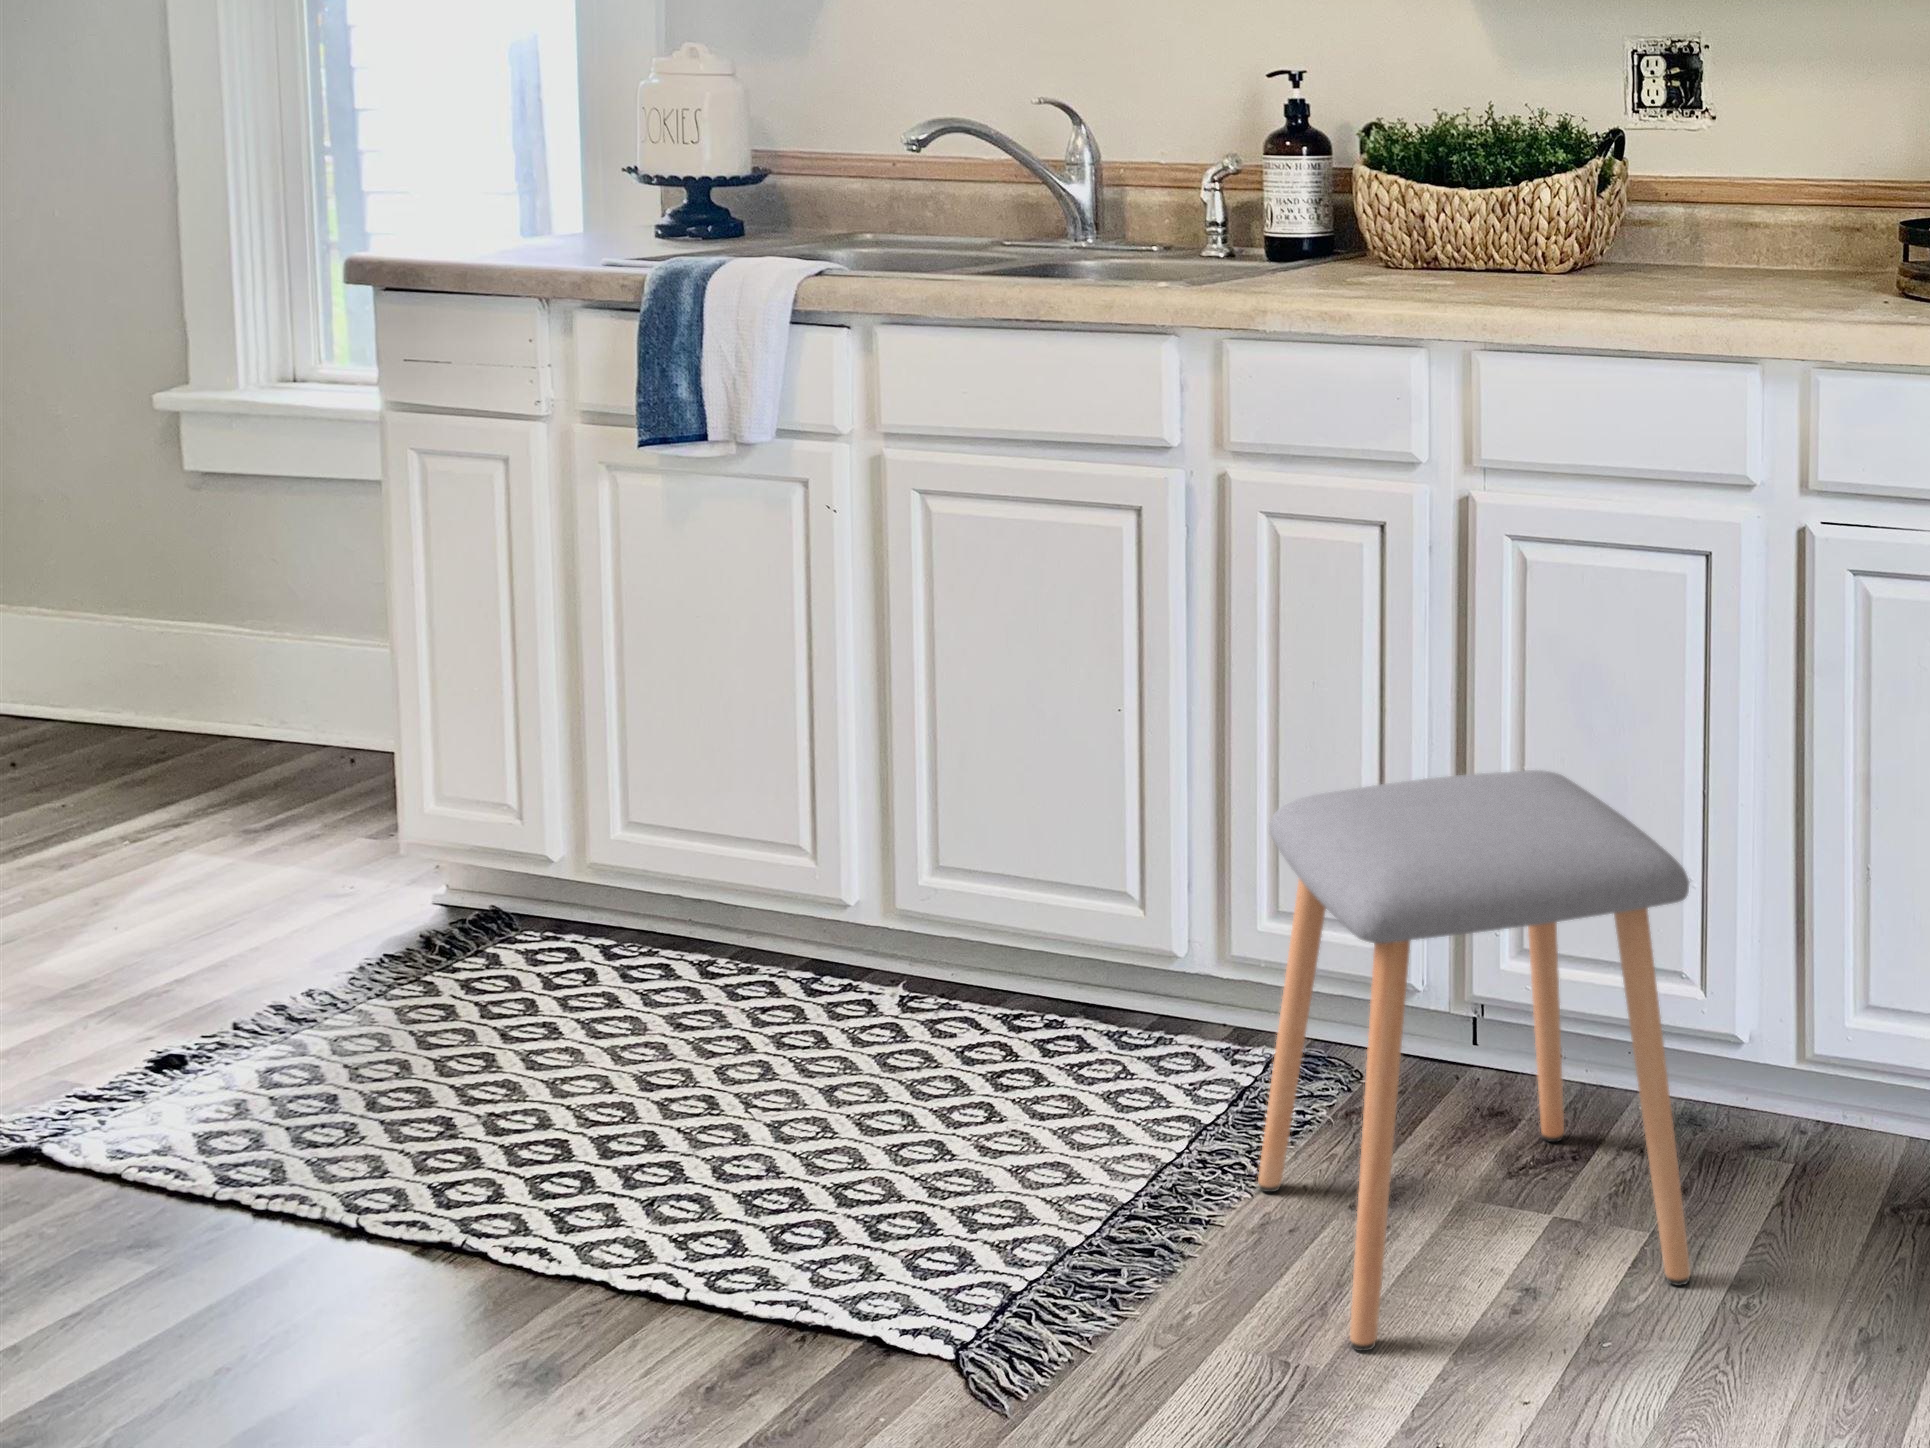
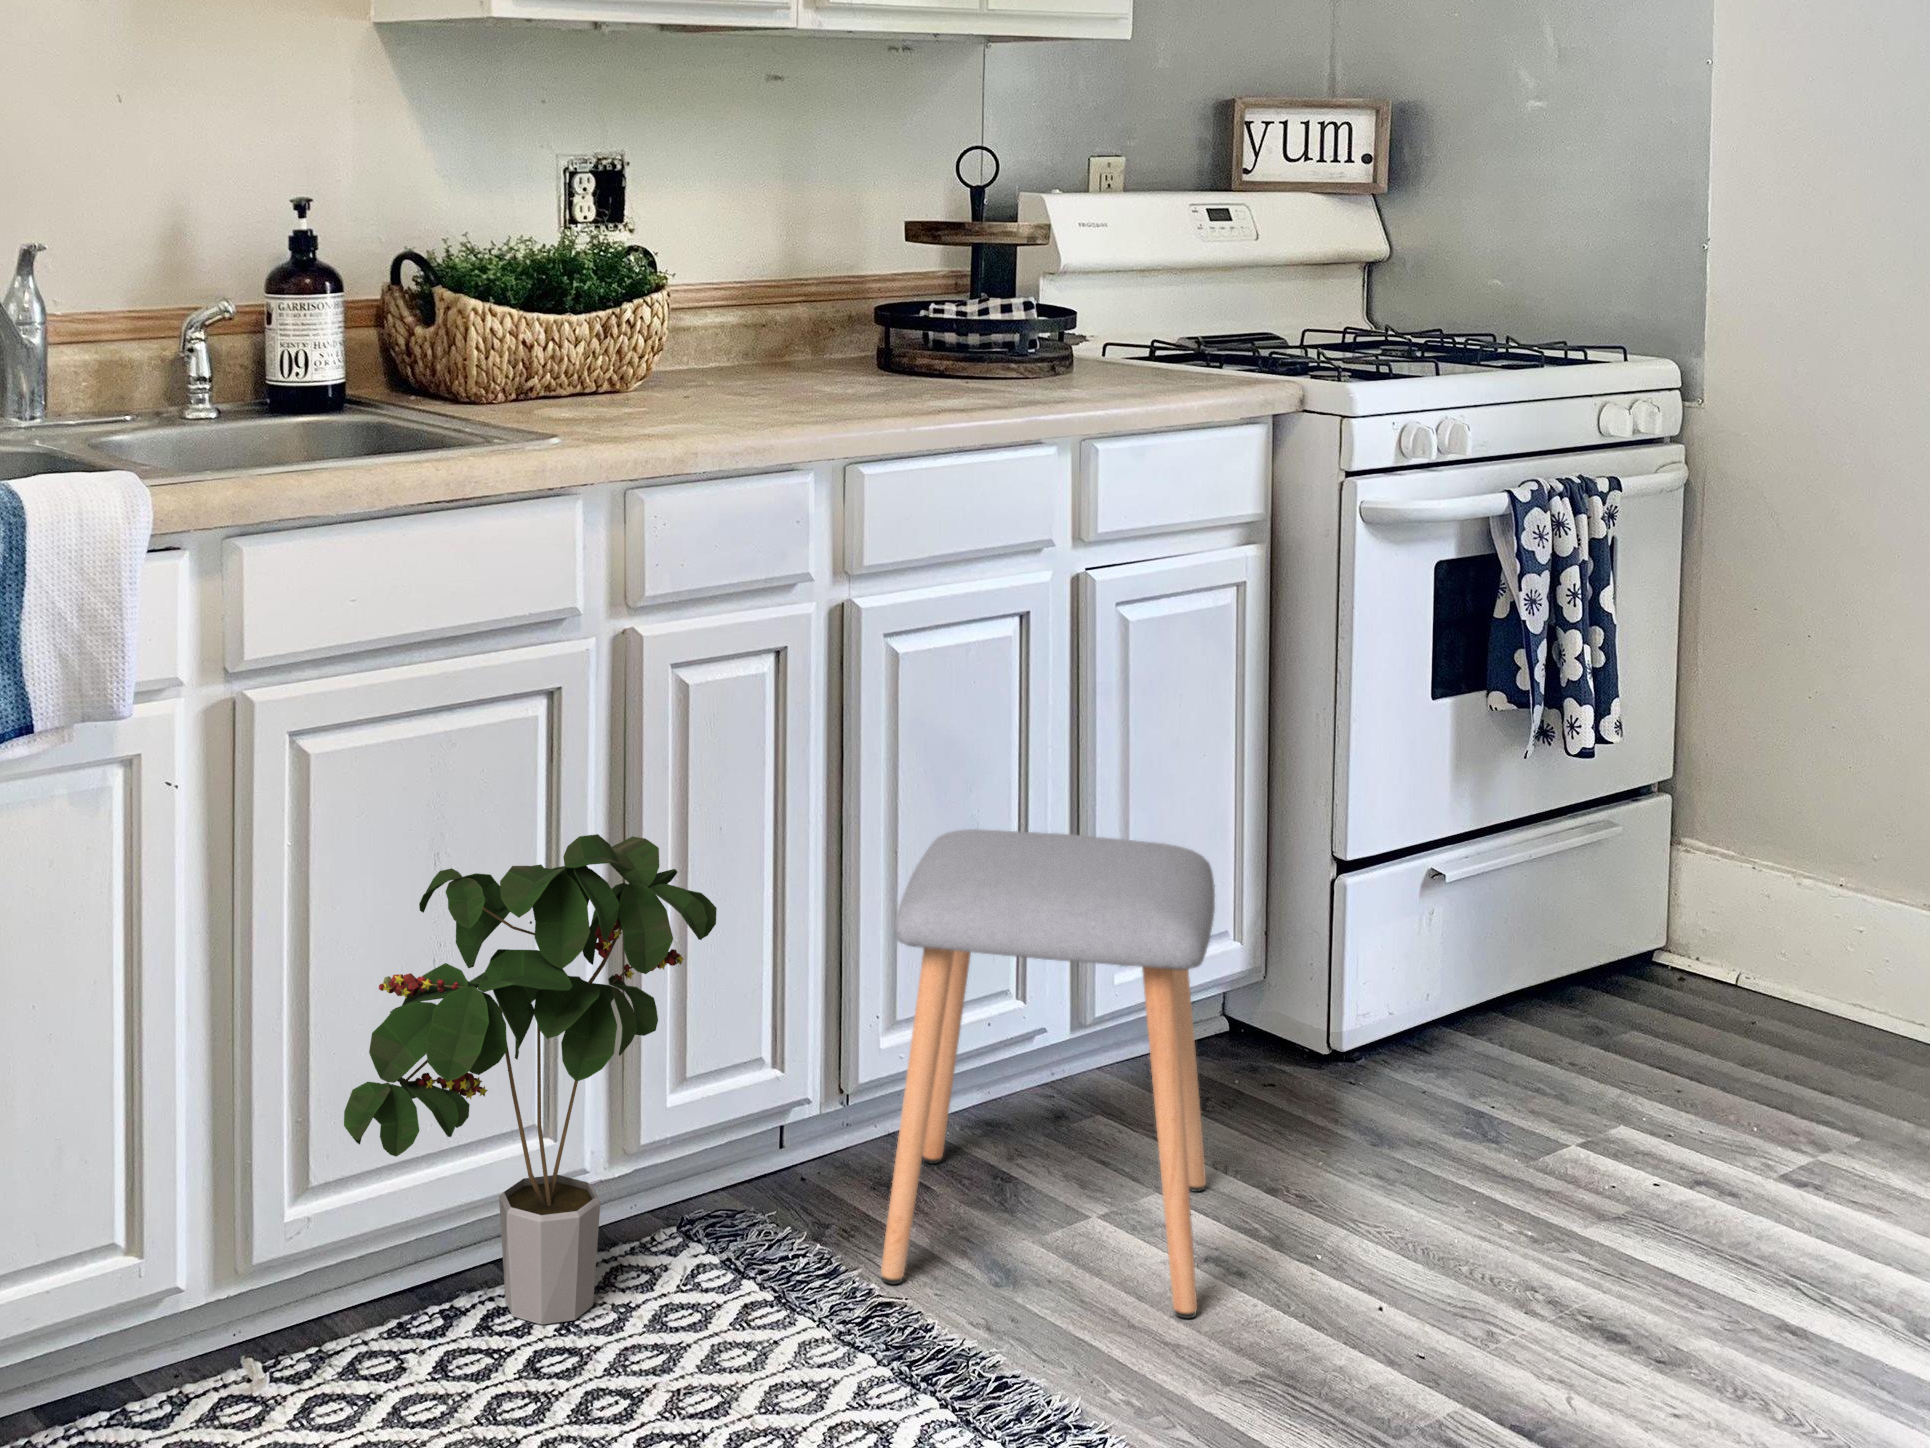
potted plant: none [886,644,1264,1089] -> present [344,834,717,1324]

